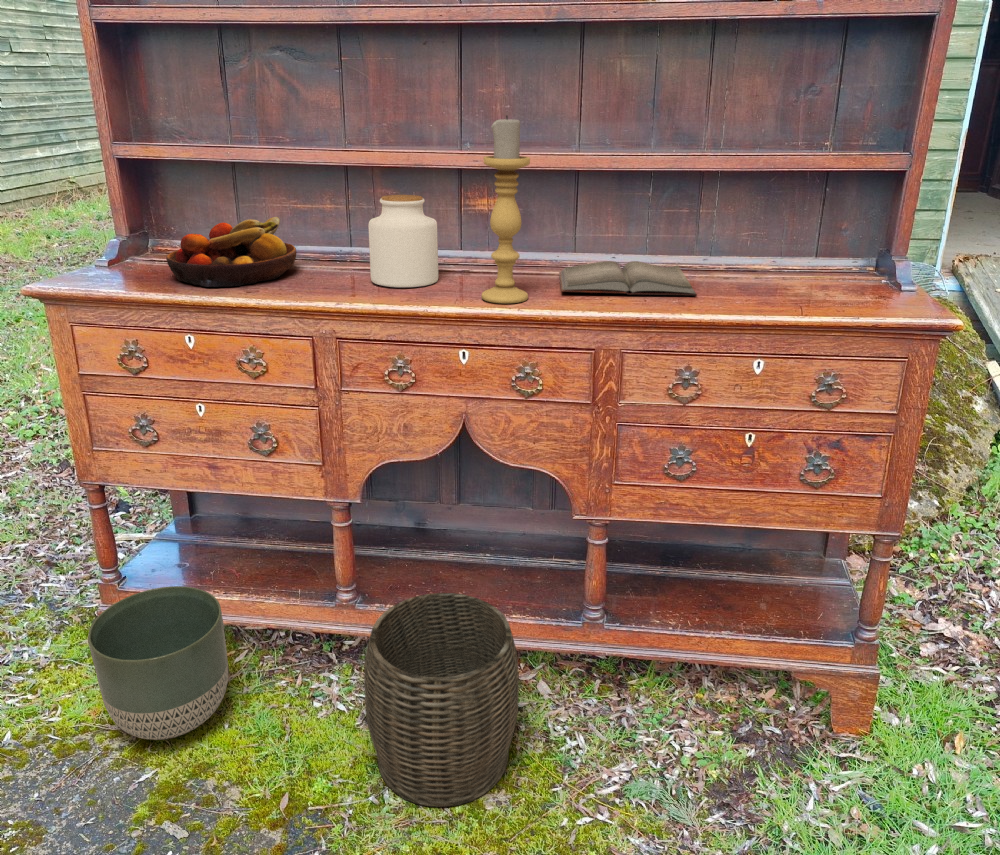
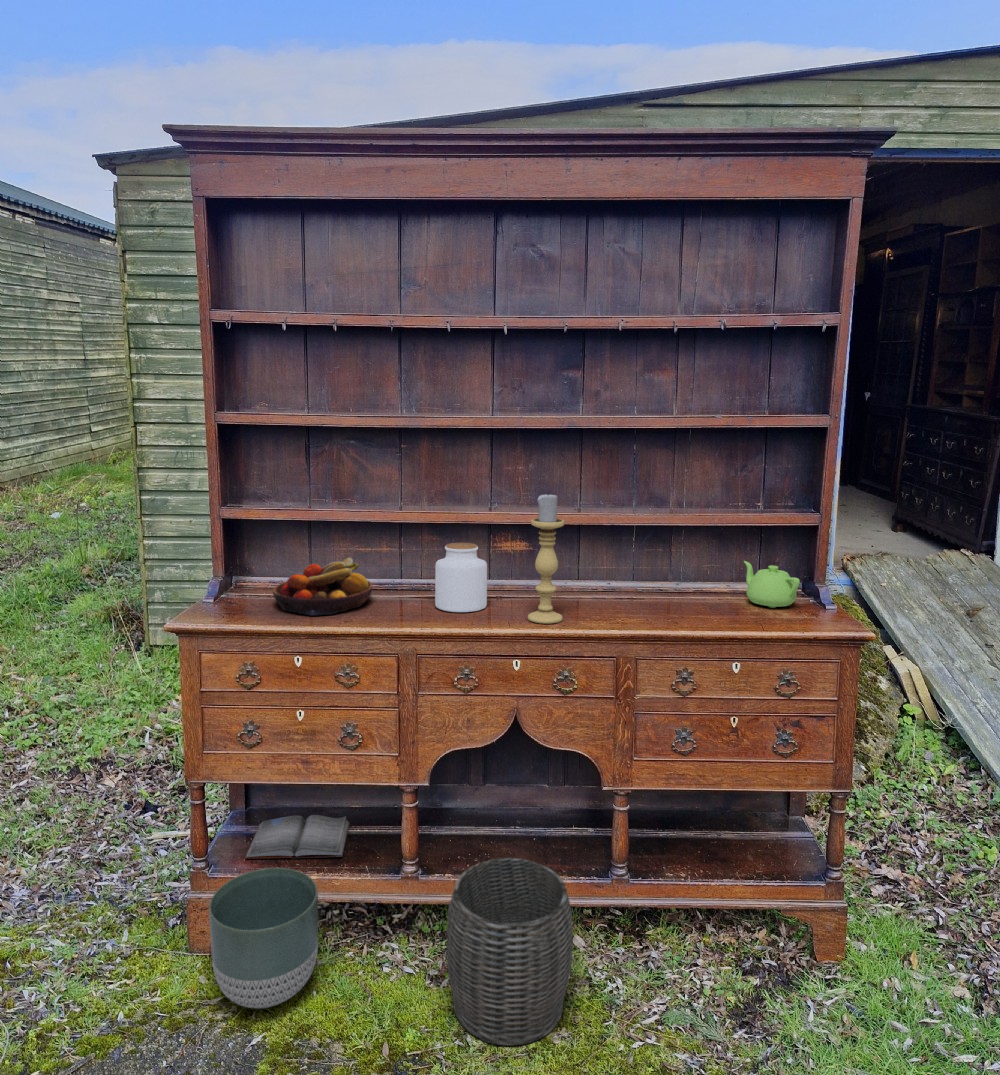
teapot: none [792,227,868,292] -> present [744,561,800,608]
hardback book: present [559,261,697,295] -> present [245,815,350,859]

